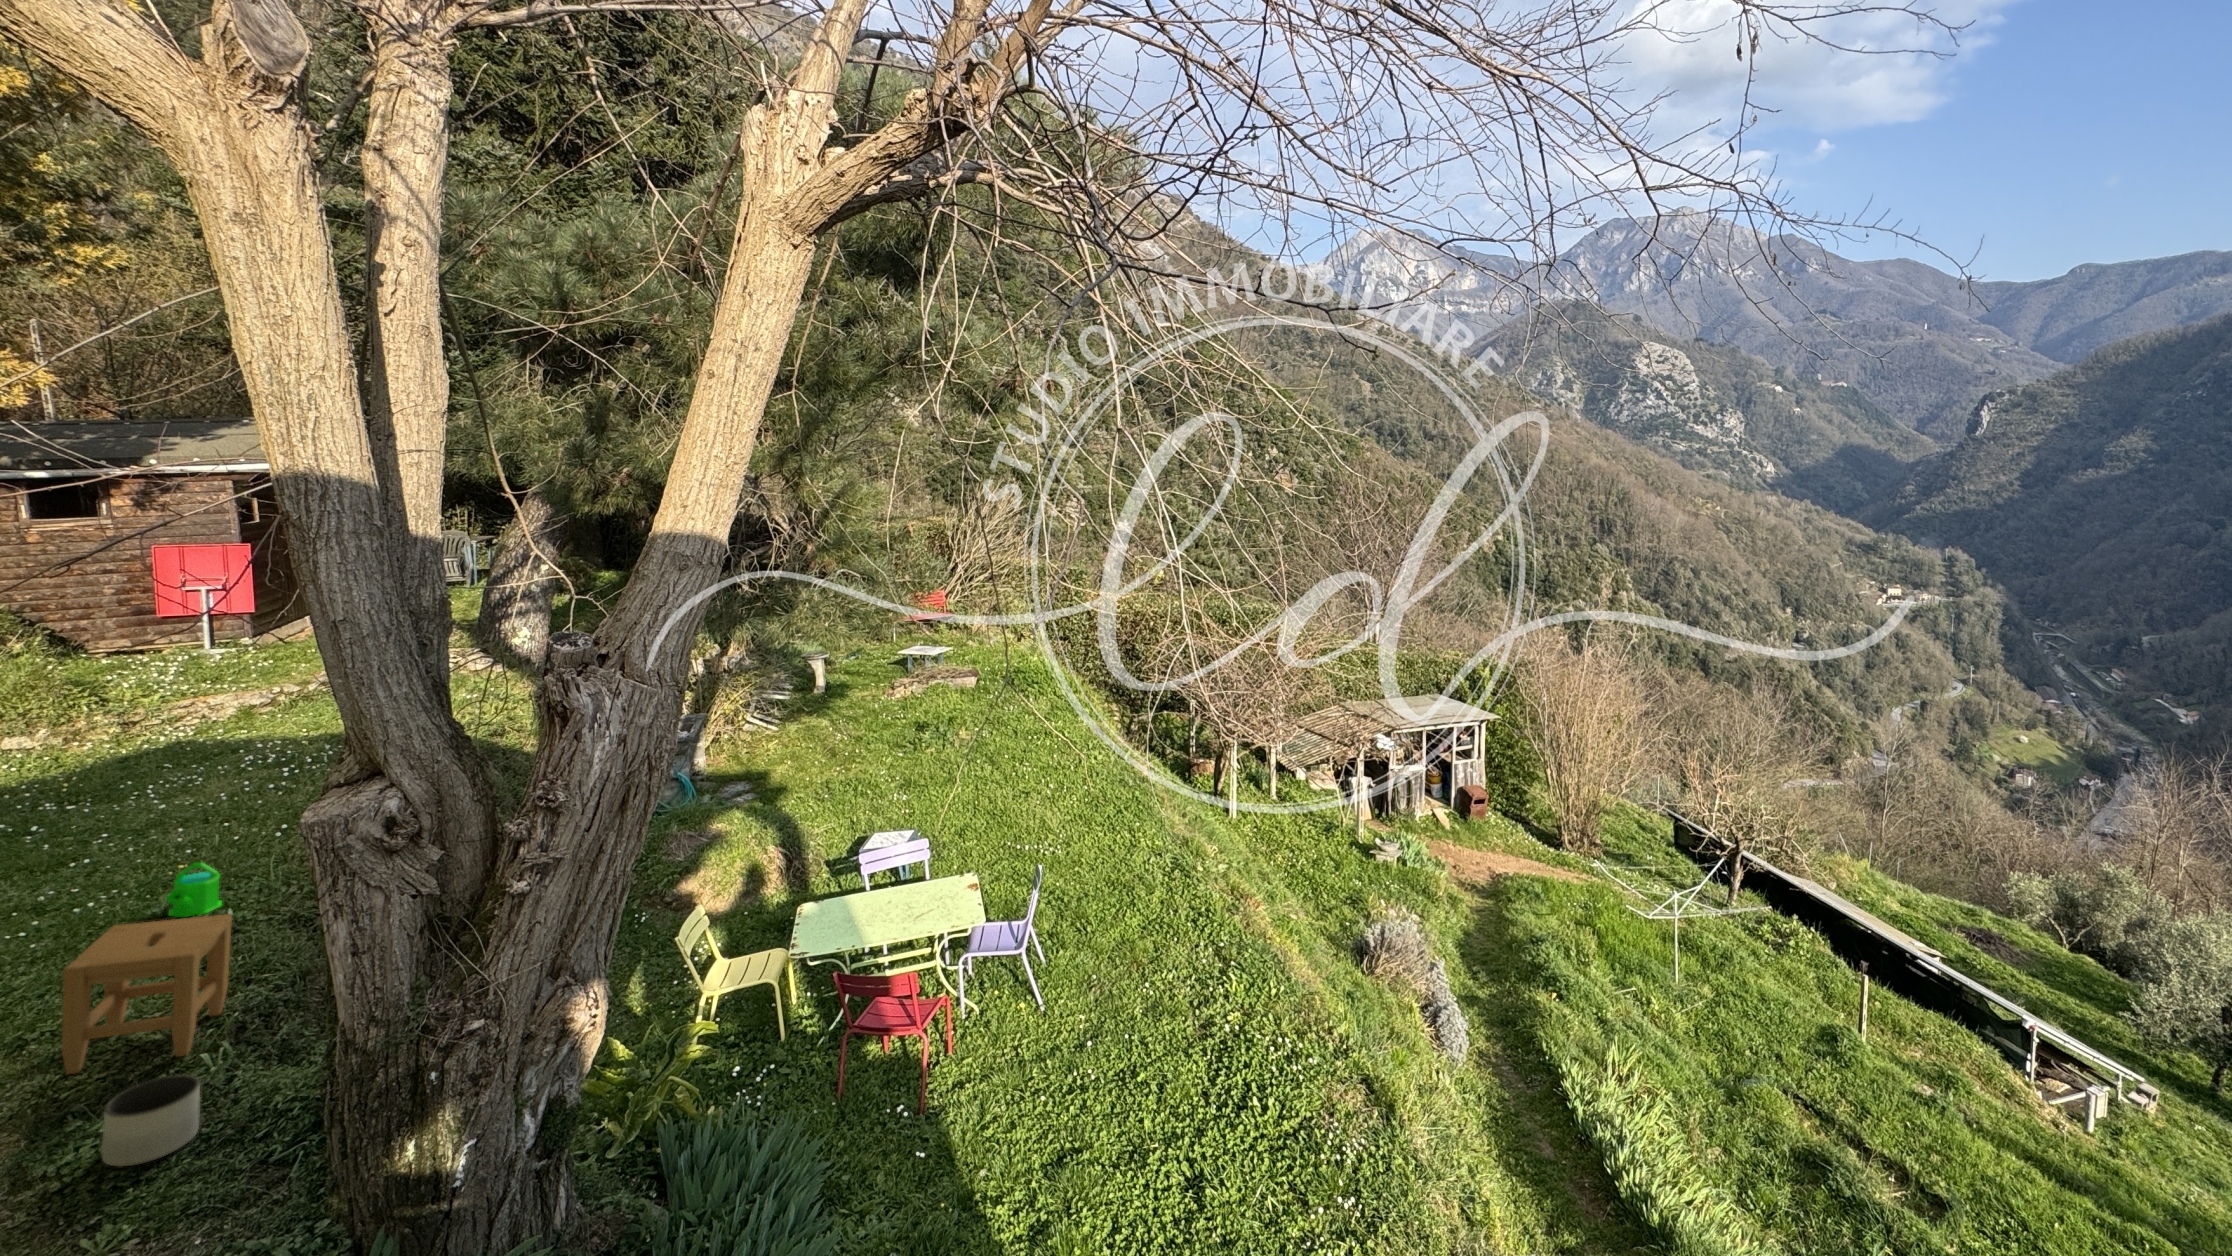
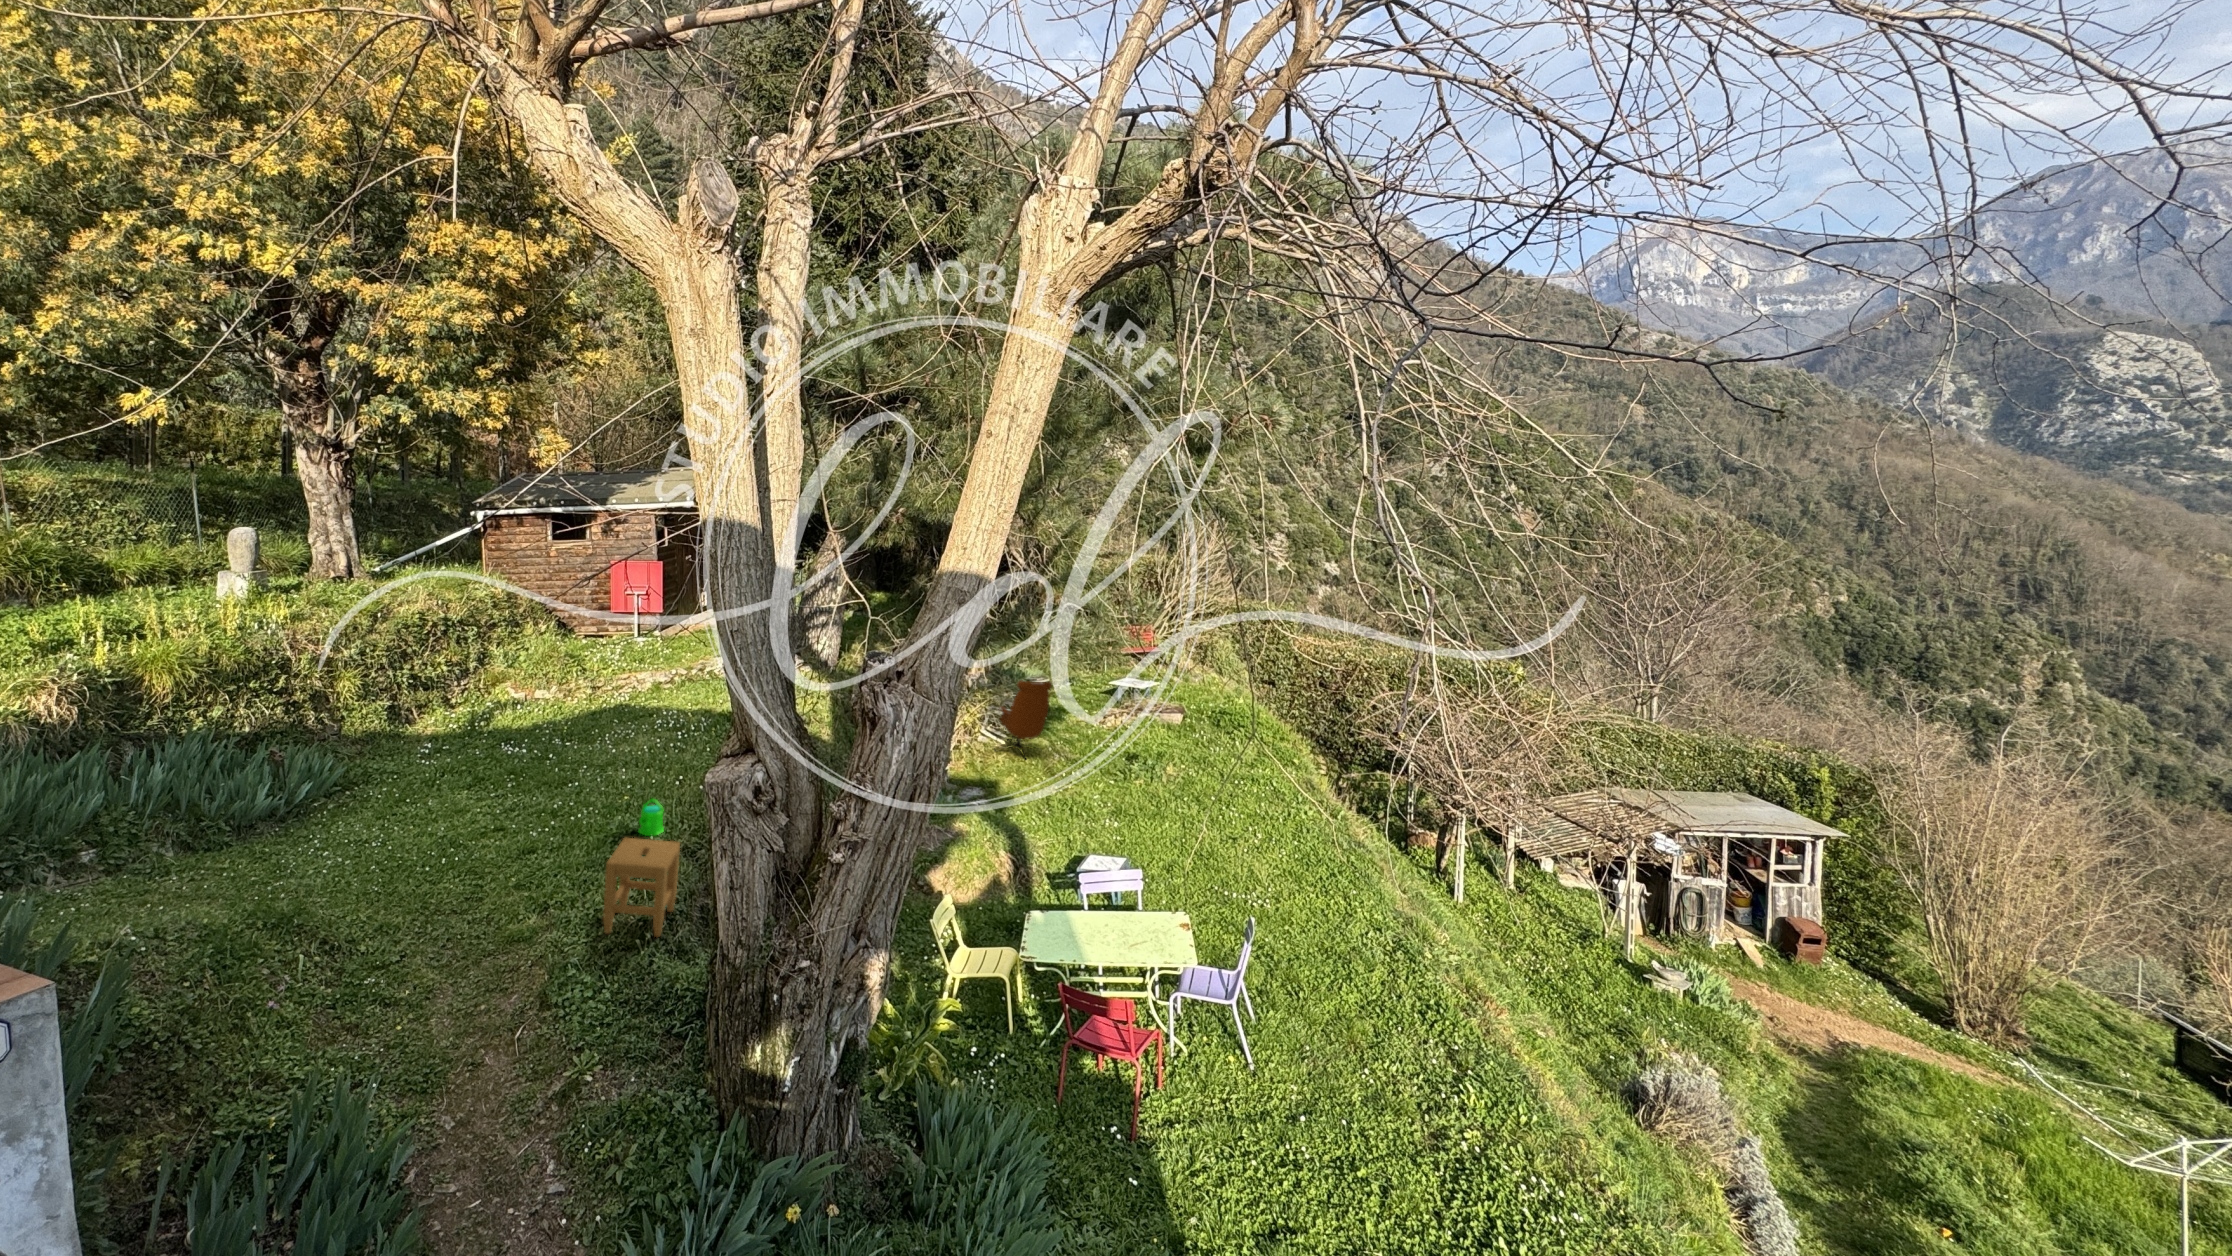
lounge chair: none [768,656,845,745] -> present [995,680,1052,755]
planter: present [102,1075,200,1166] -> none [628,950,674,1007]

